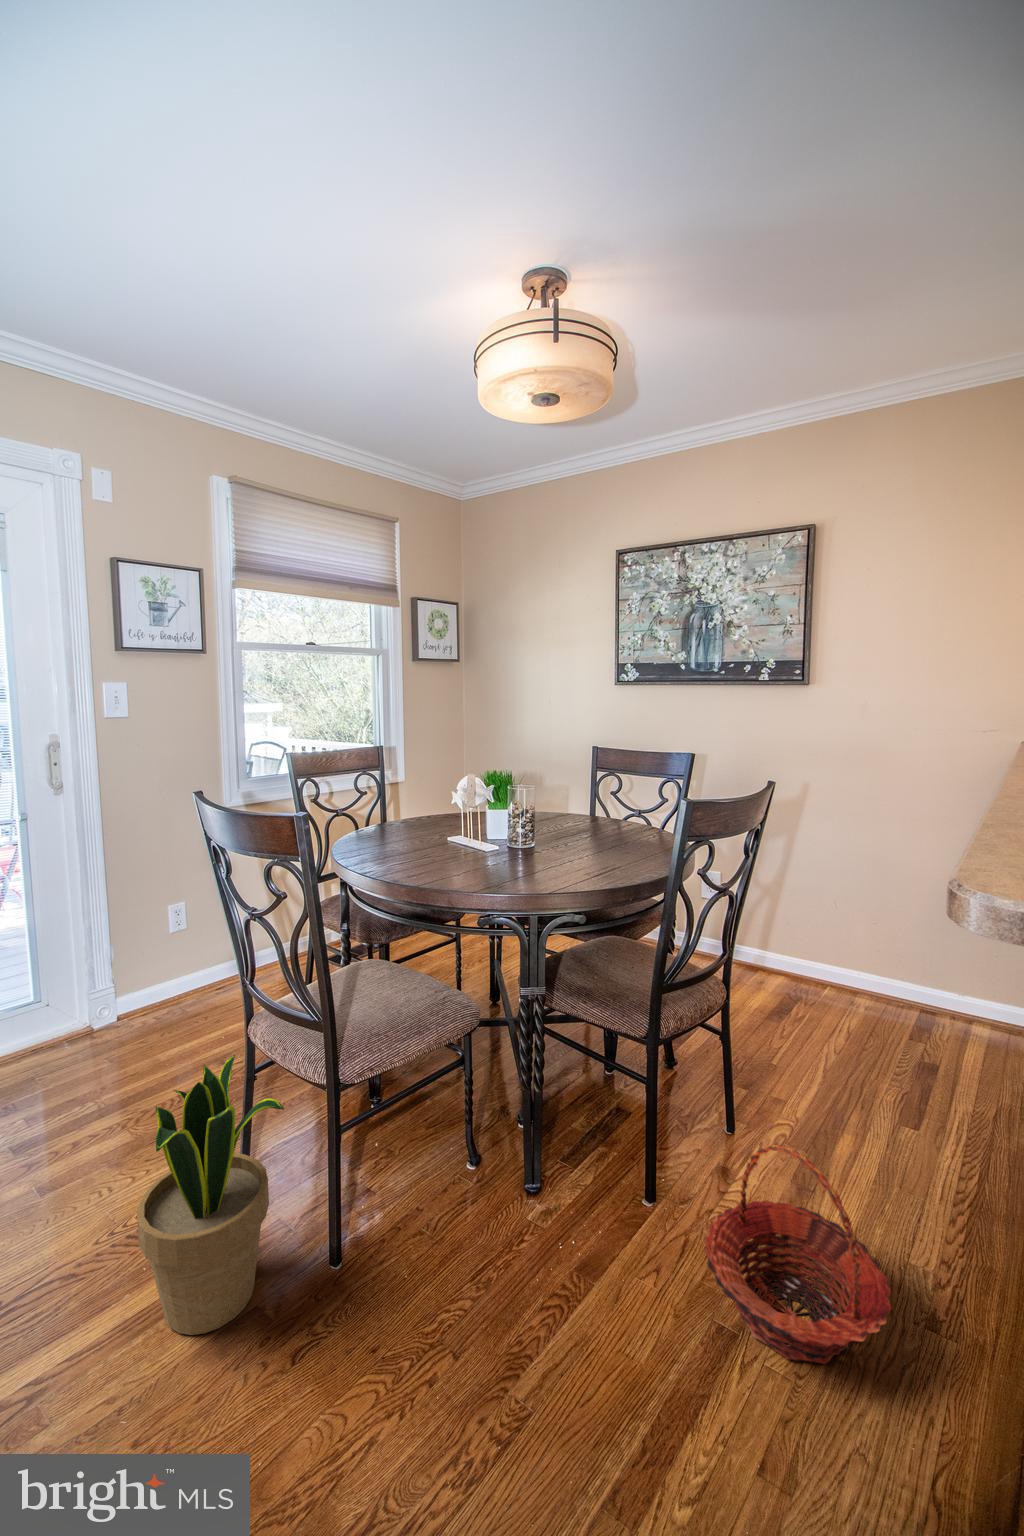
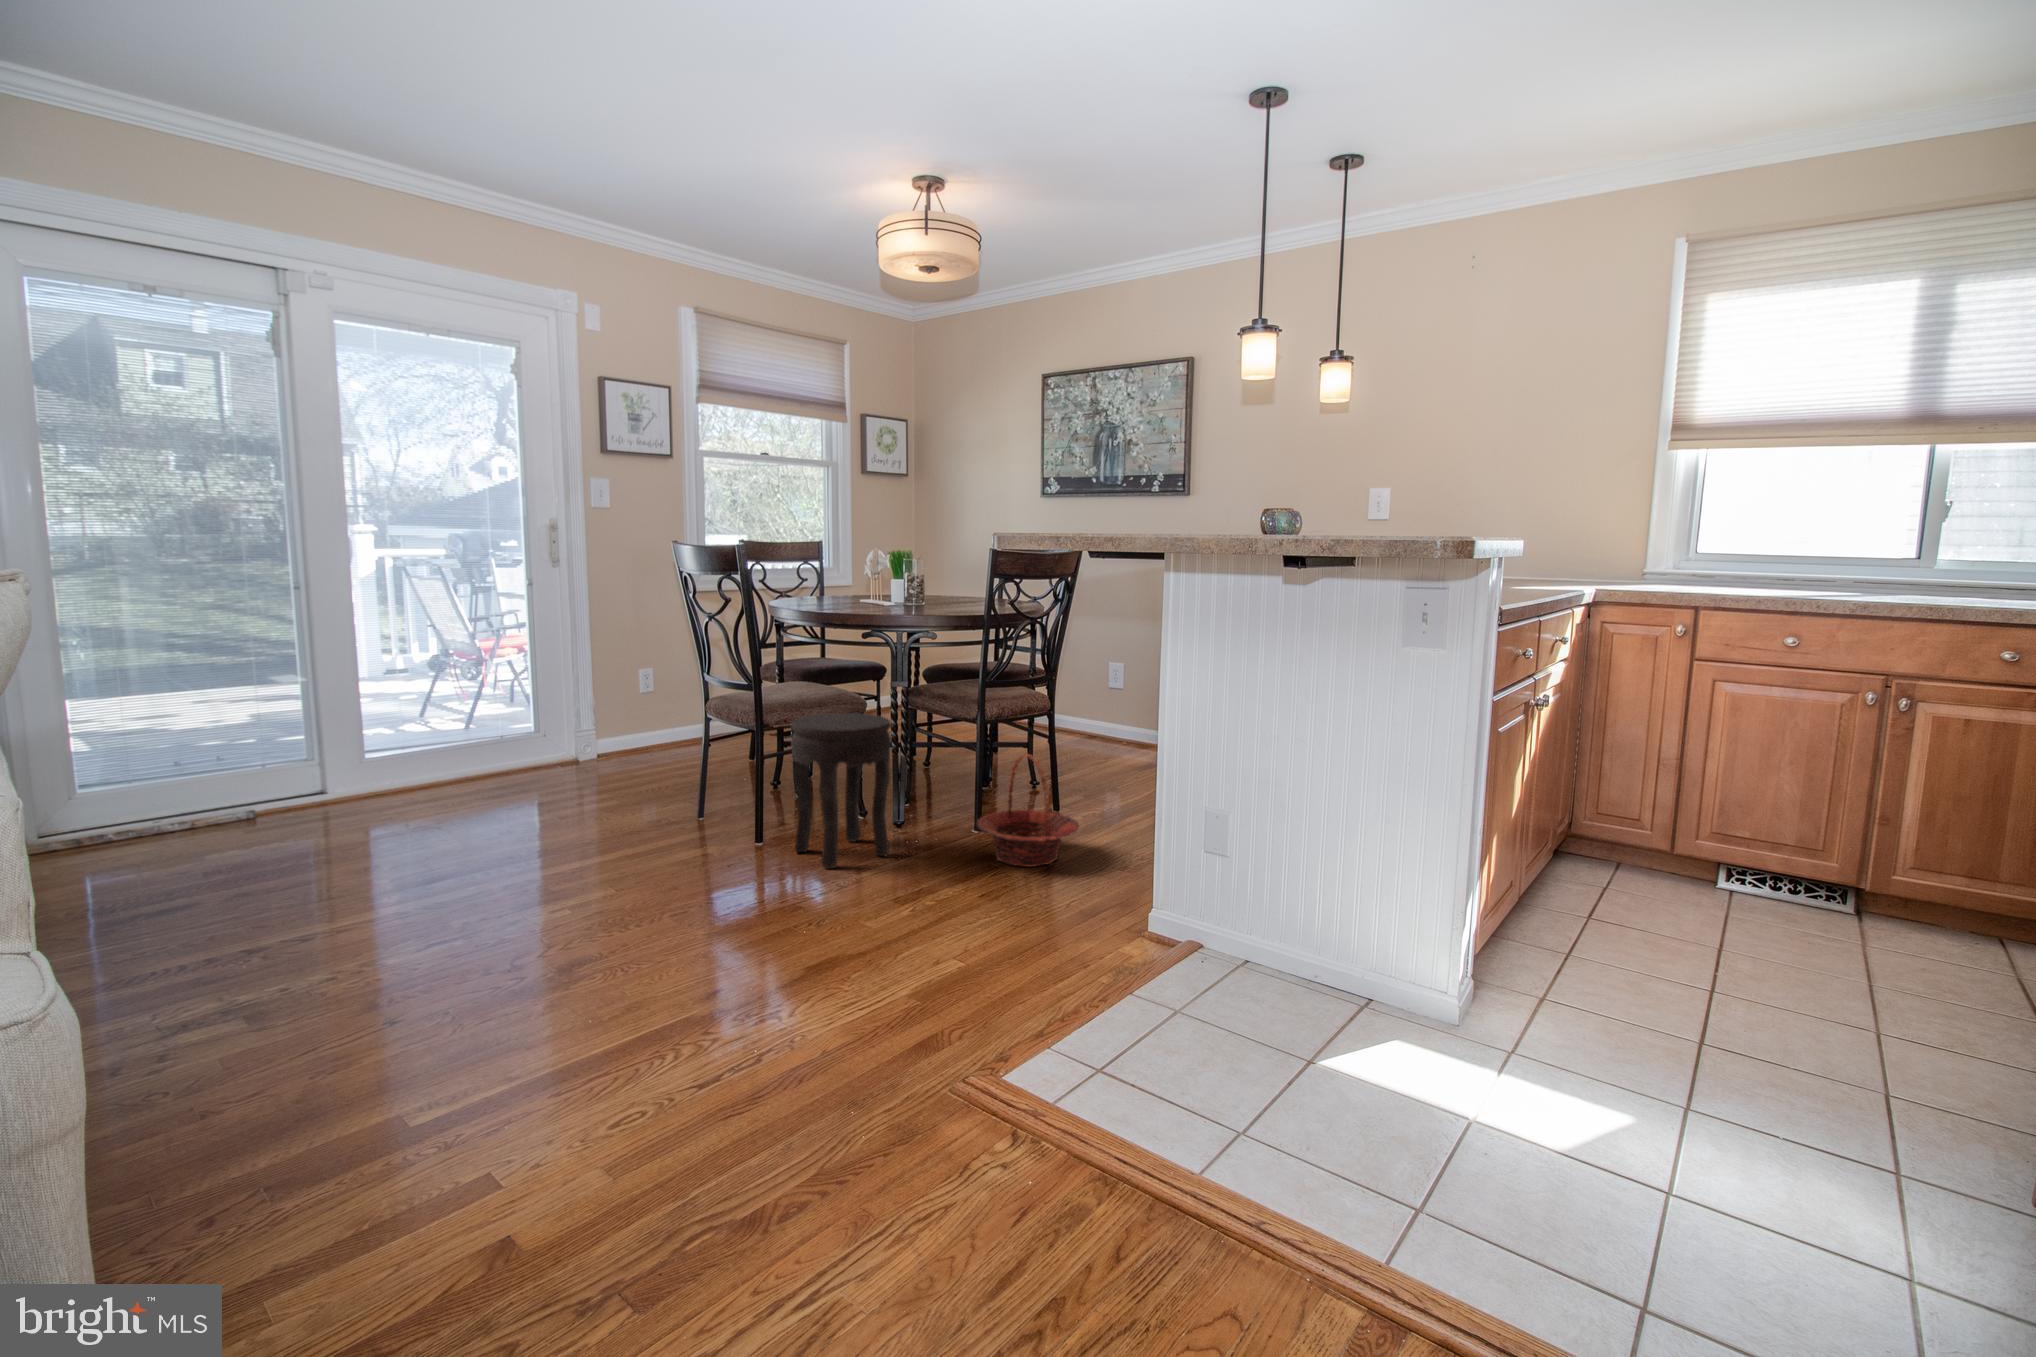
potted plant: present [137,1054,284,1335] -> none [637,700,725,849]
side table: none [402,1072,570,1407] -> present [791,713,891,869]

